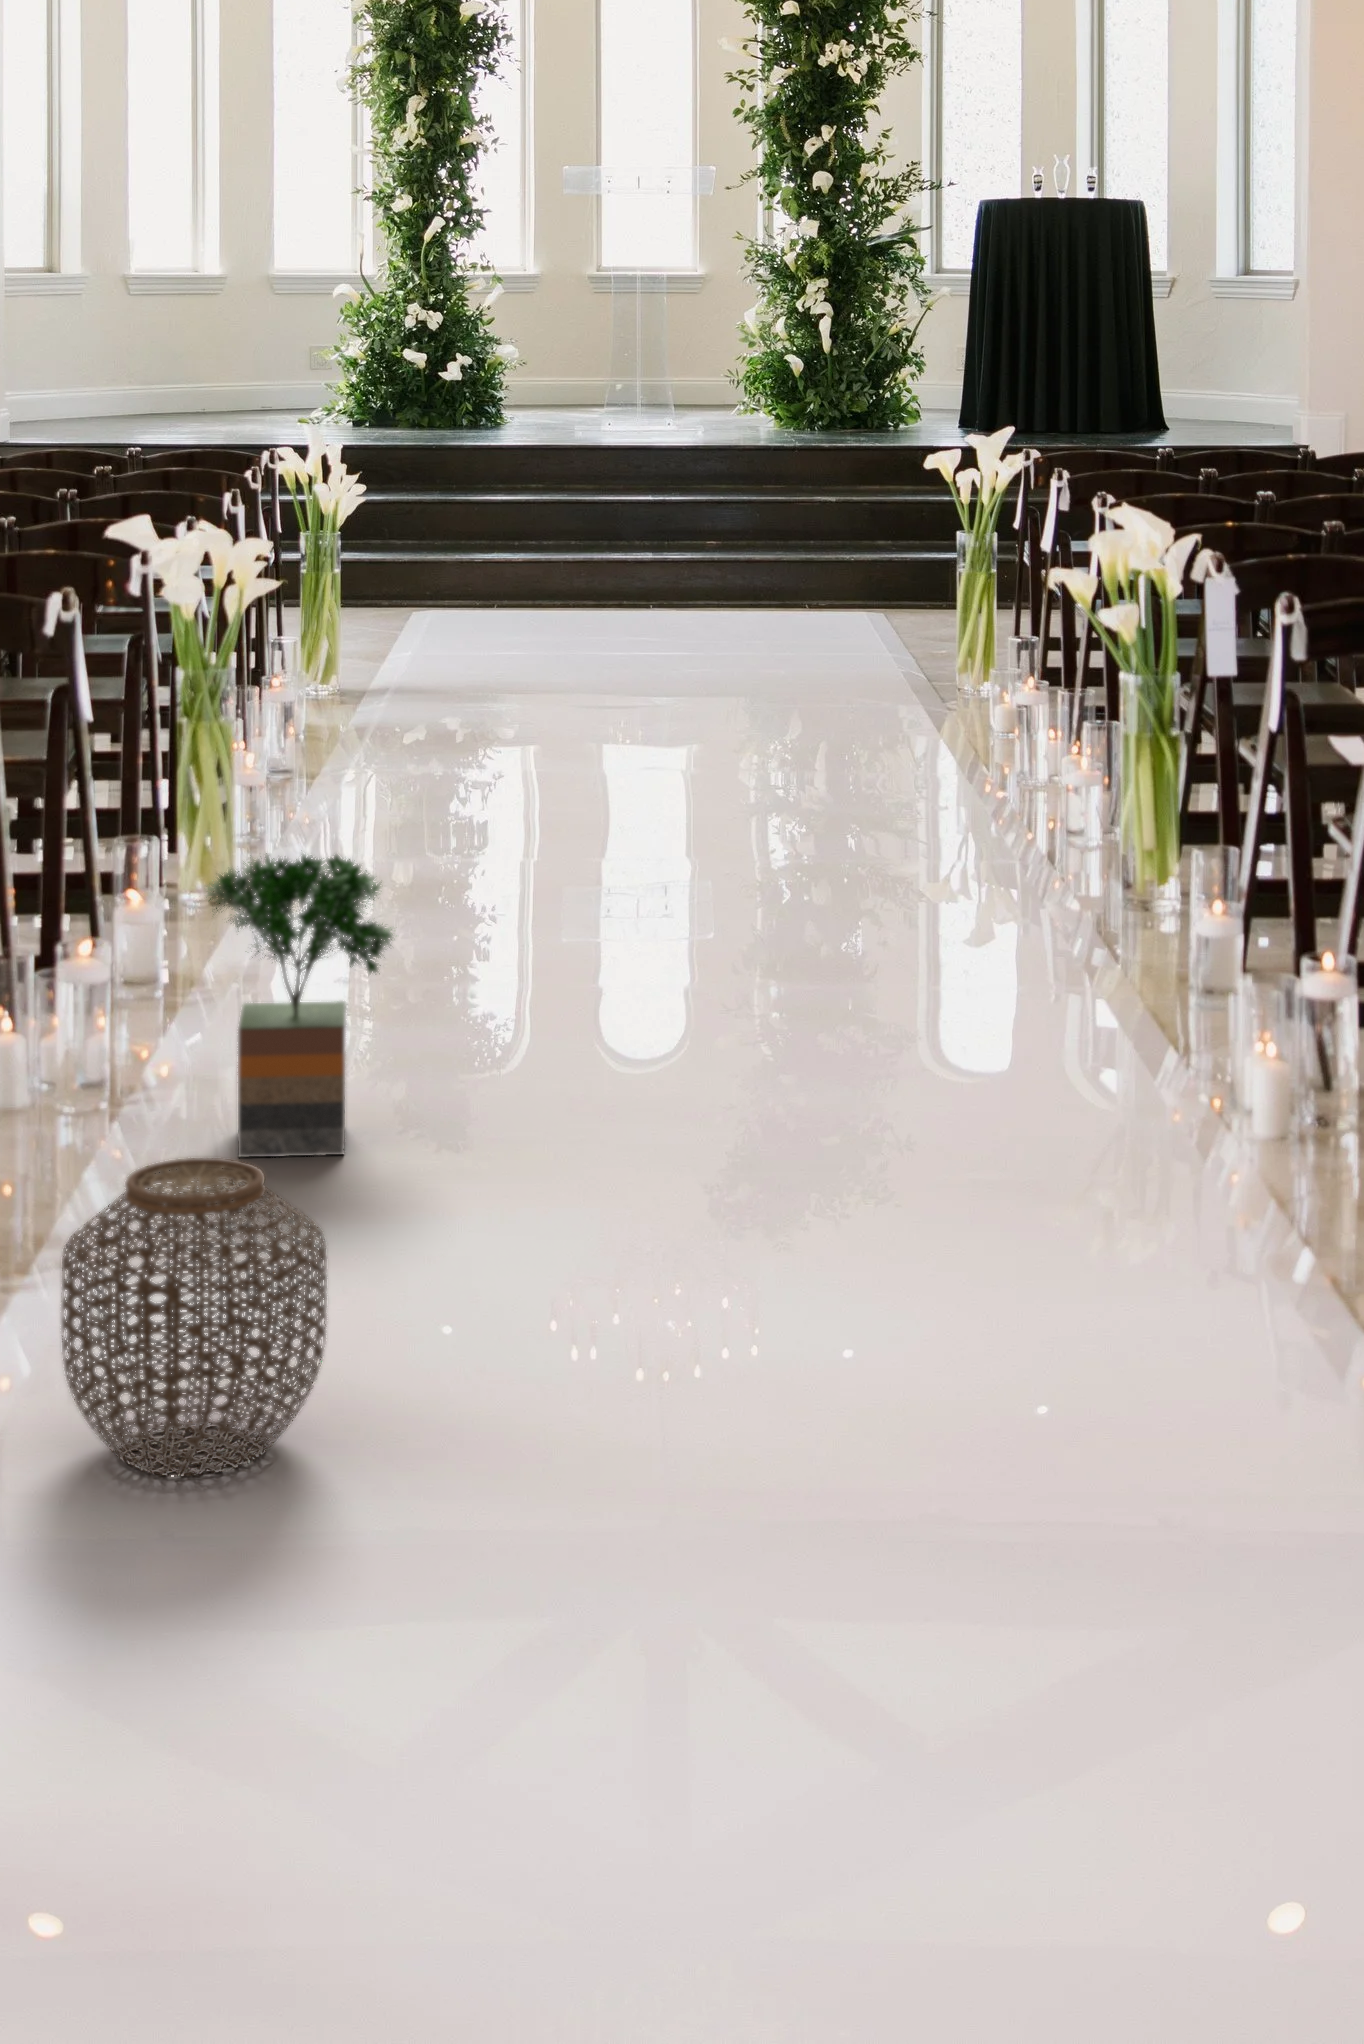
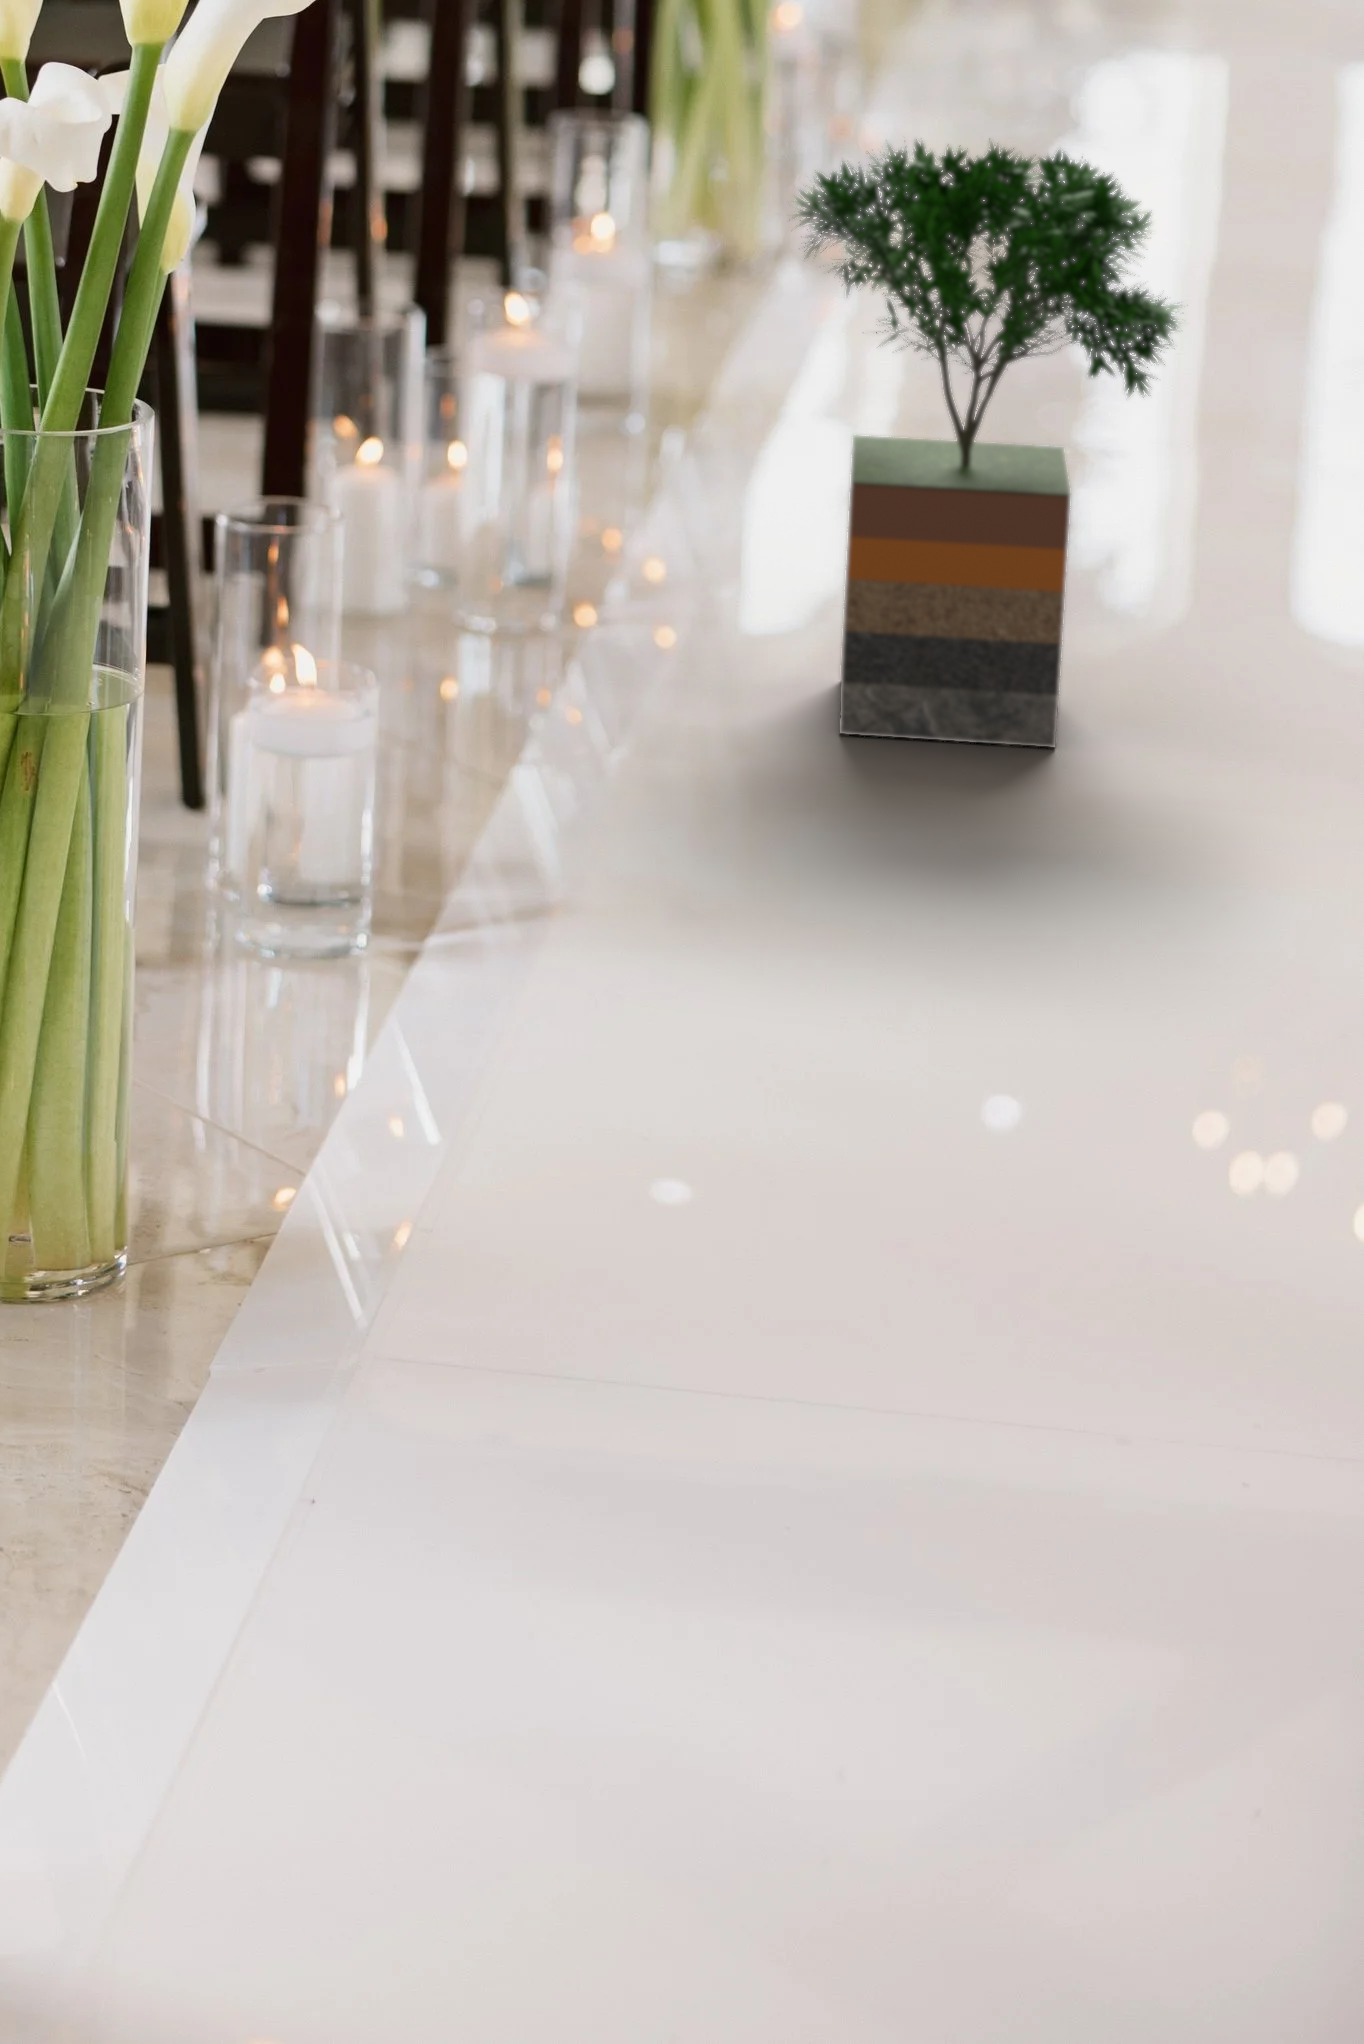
woven basket: present [61,1158,327,1476] -> none [566,729,1130,1371]

